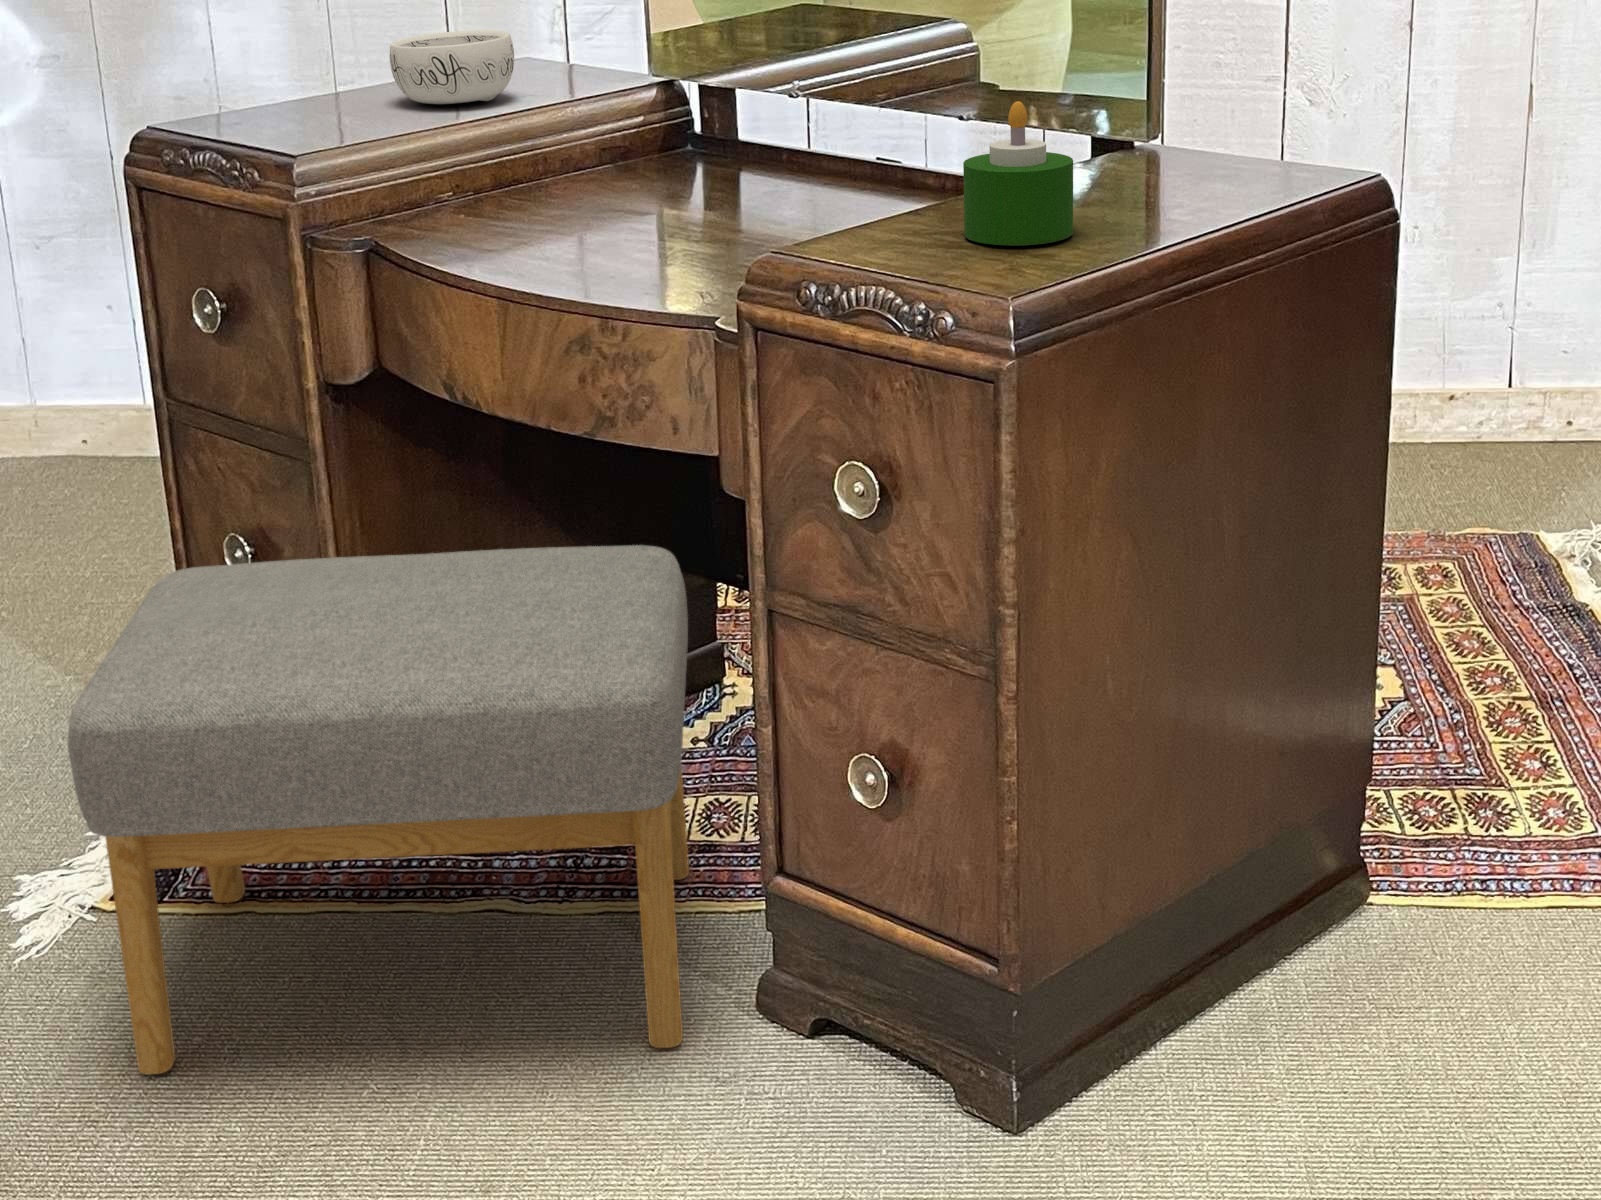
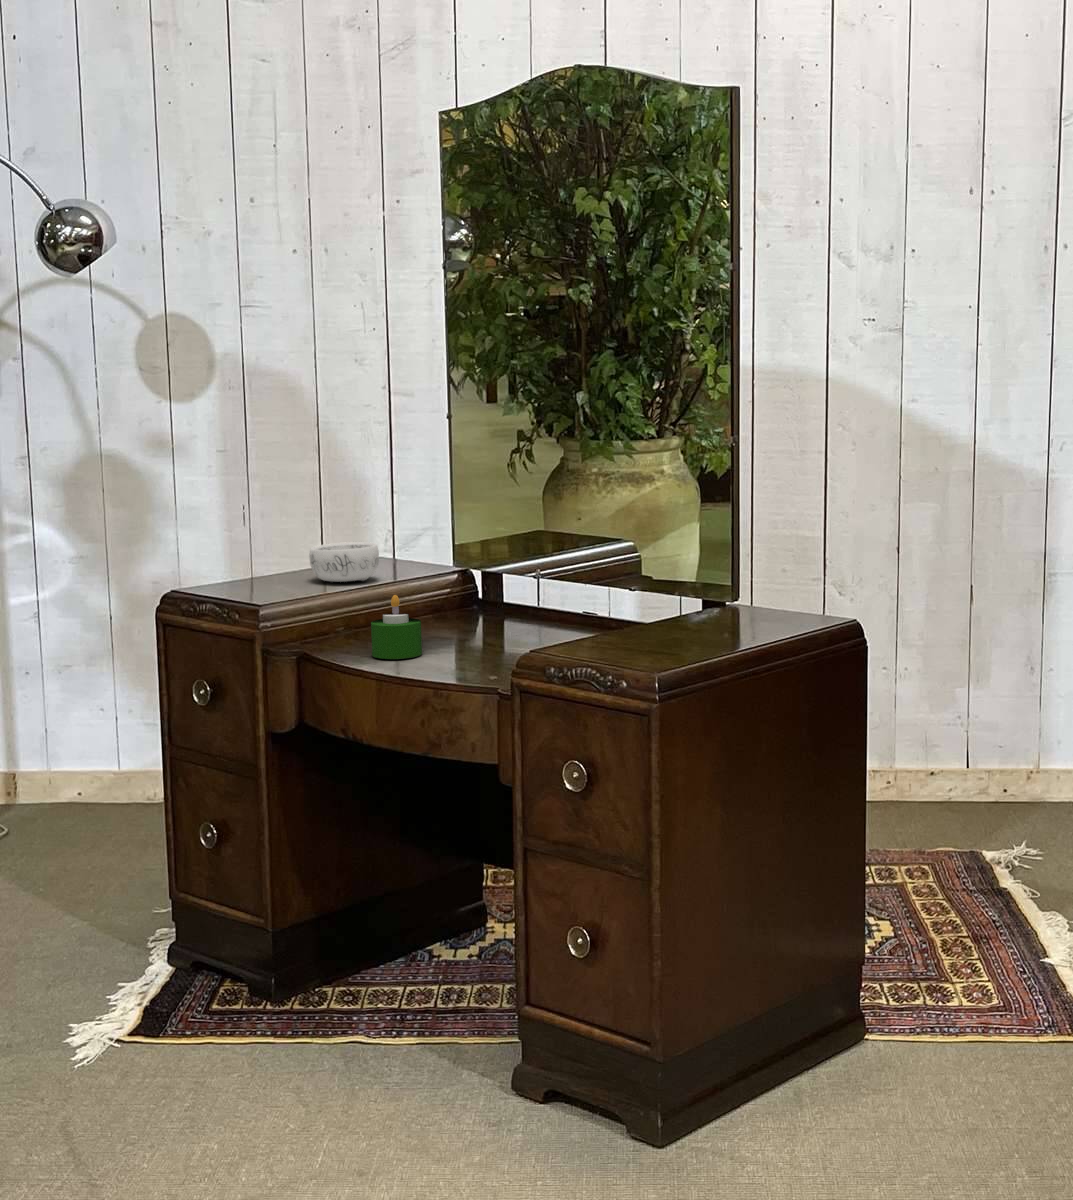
candle: present [963,101,1073,245] -> present [371,595,422,659]
footstool: present [68,545,689,1075] -> none [137,825,475,1118]

